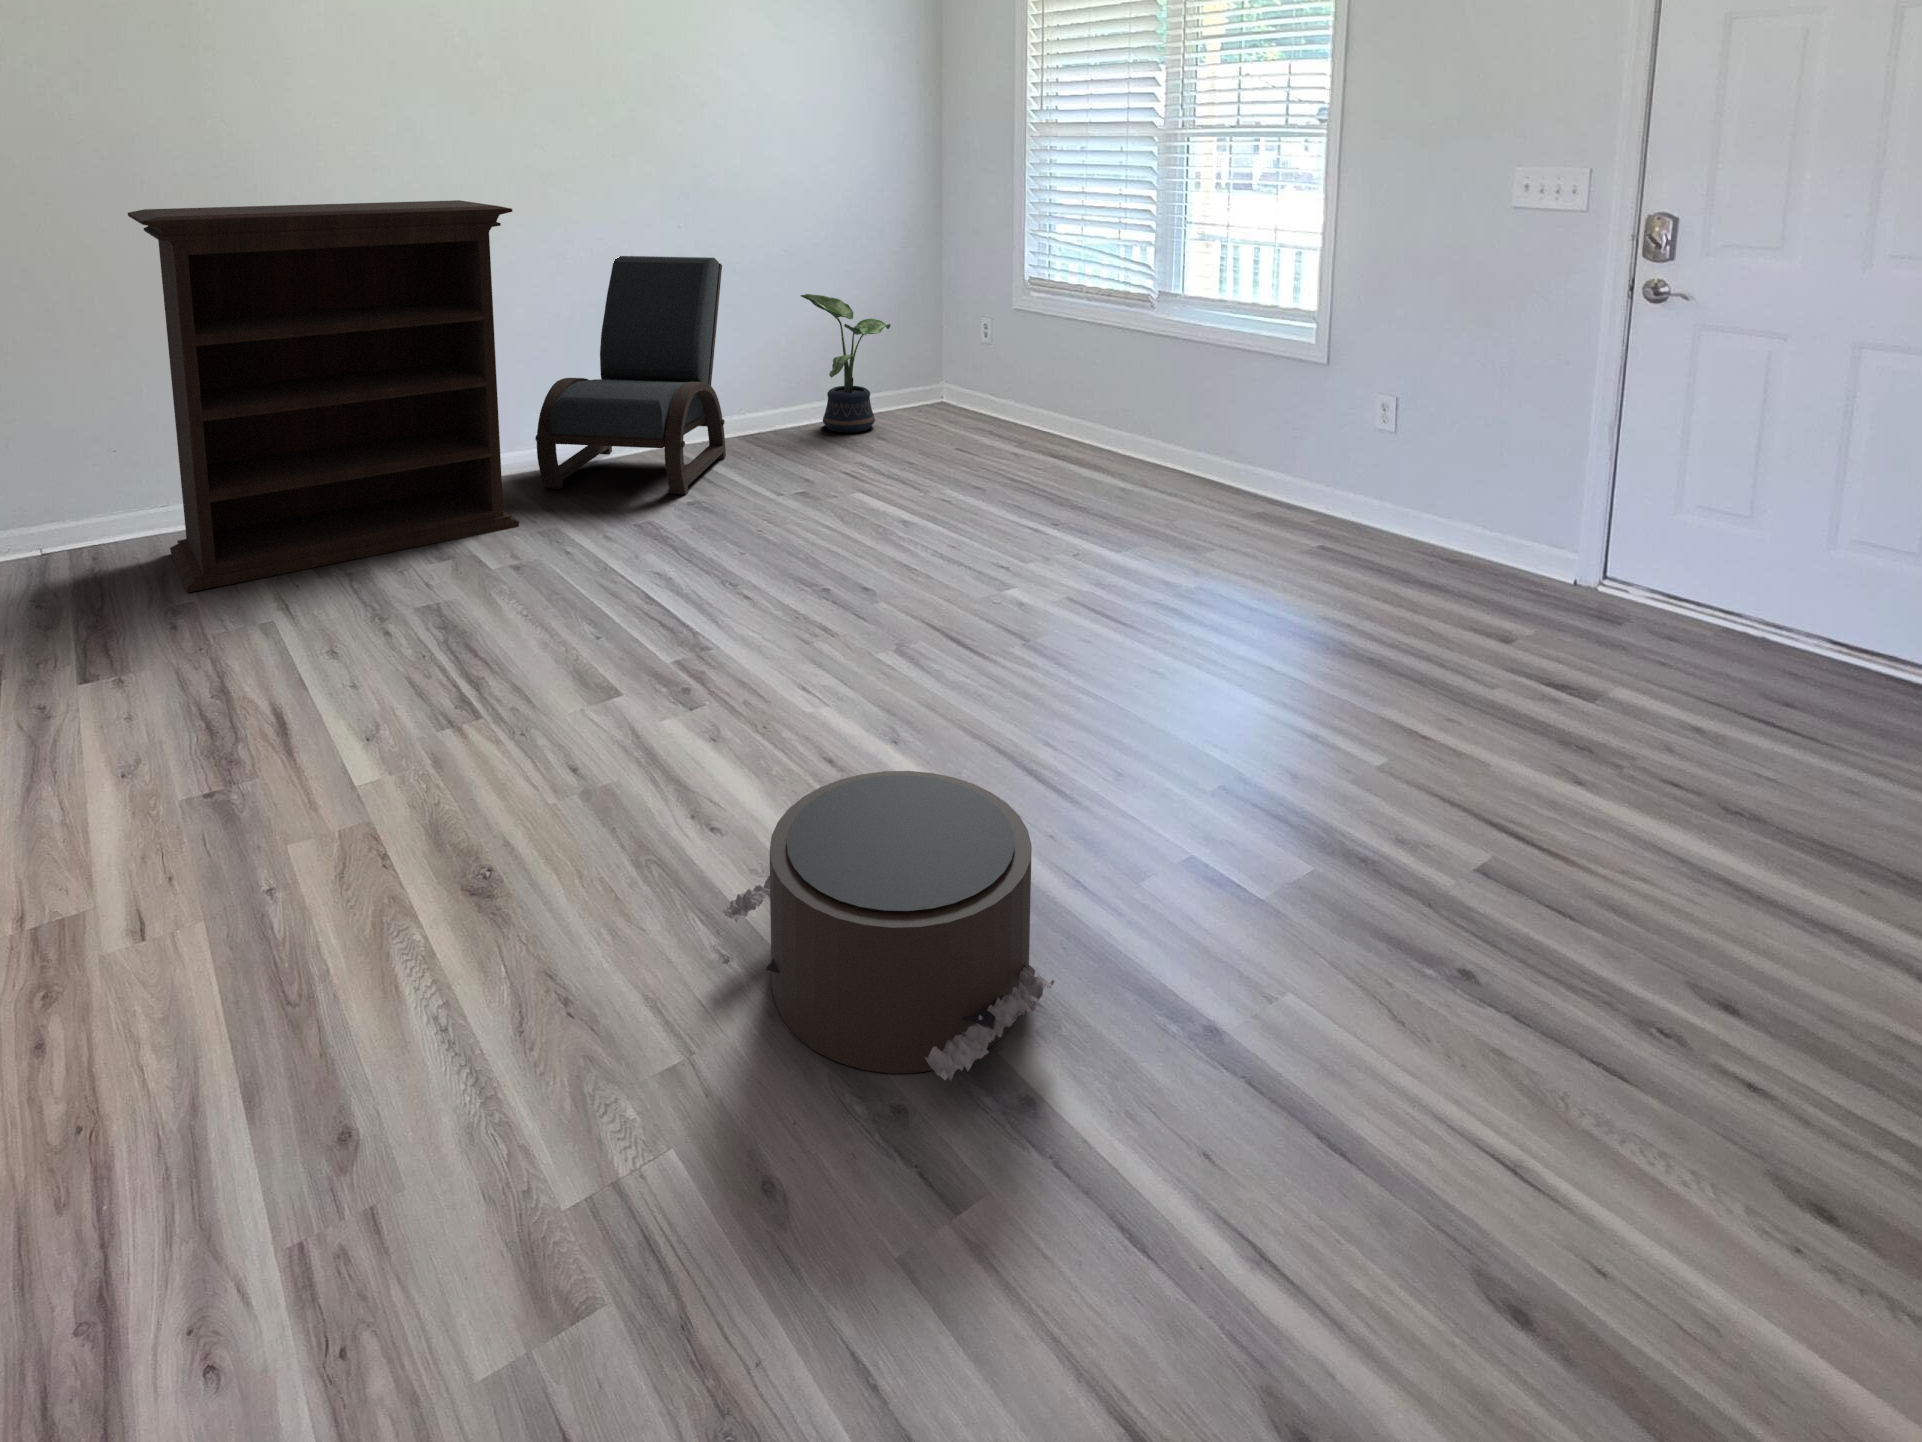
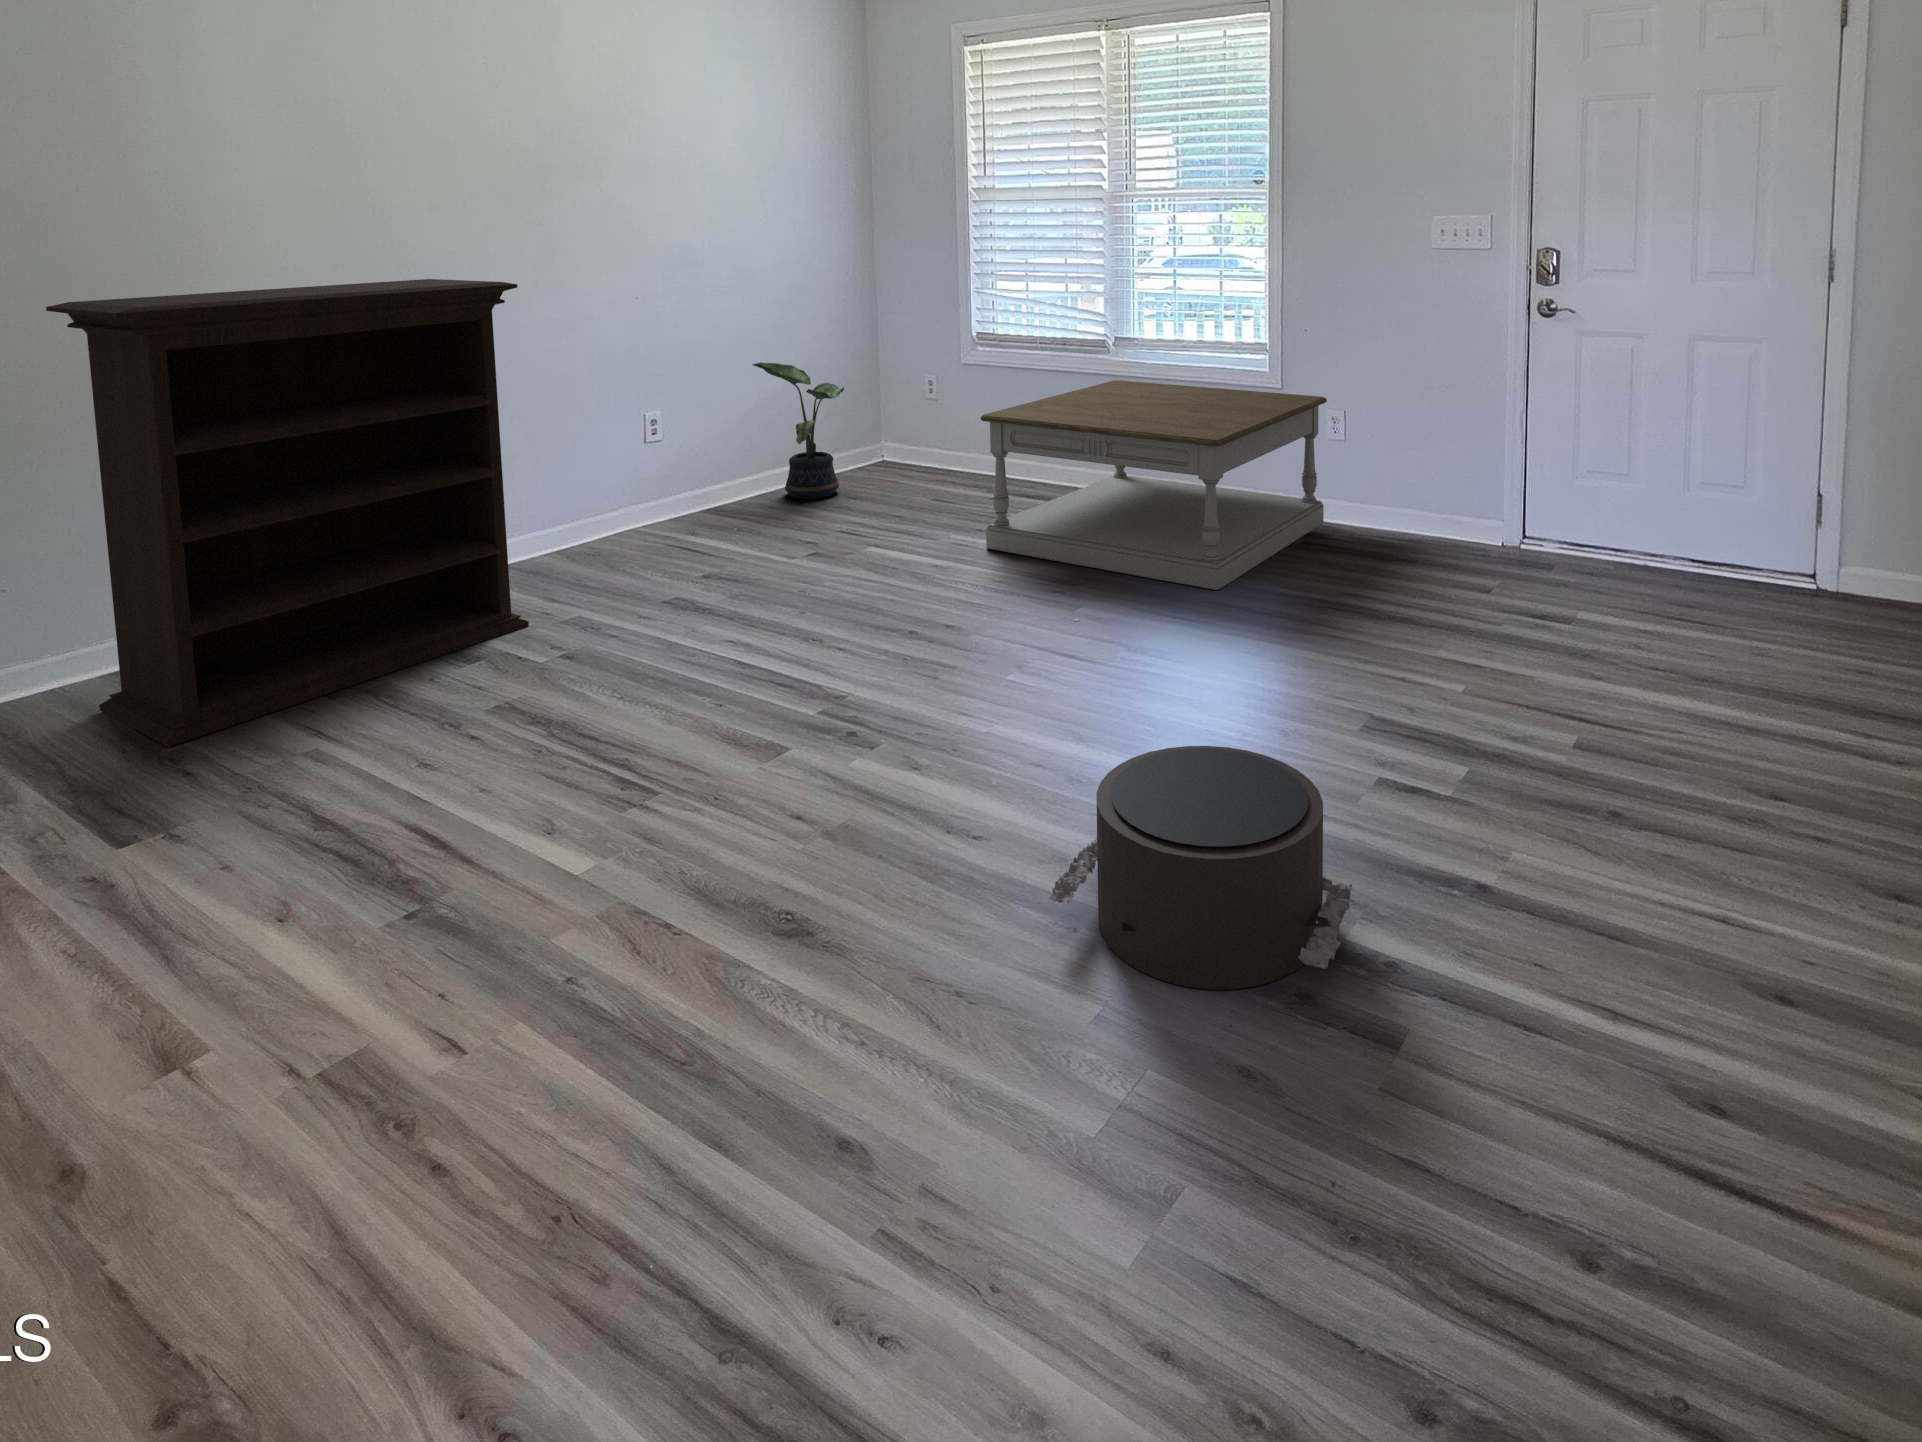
lounge chair: present [535,256,726,495] -> none [518,329,706,586]
coffee table: none [971,339,1377,585] -> present [981,380,1327,590]

